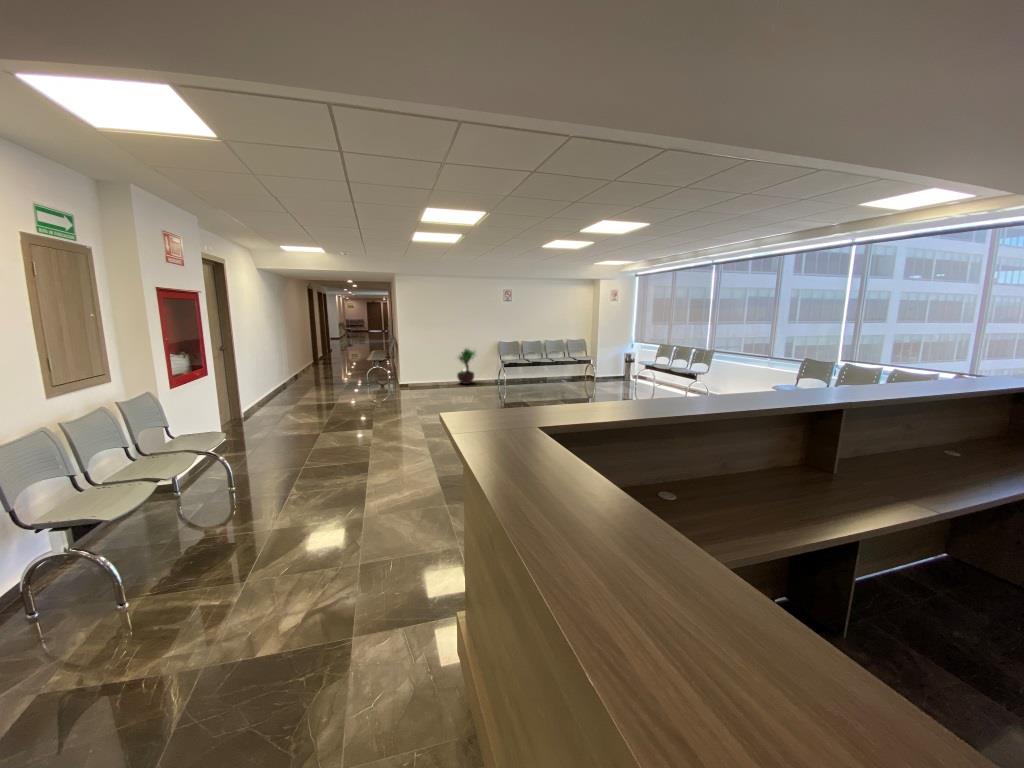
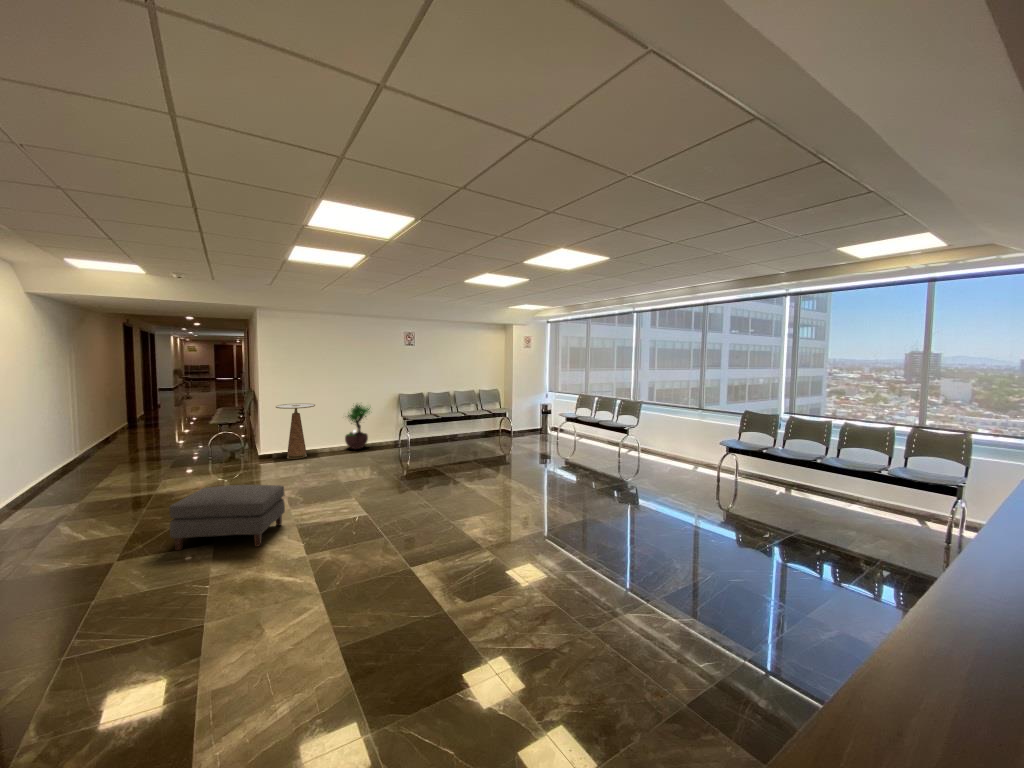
side table: none [408,347,435,388] -> present [276,403,315,459]
ottoman: none [347,396,412,433] -> present [169,485,285,550]

